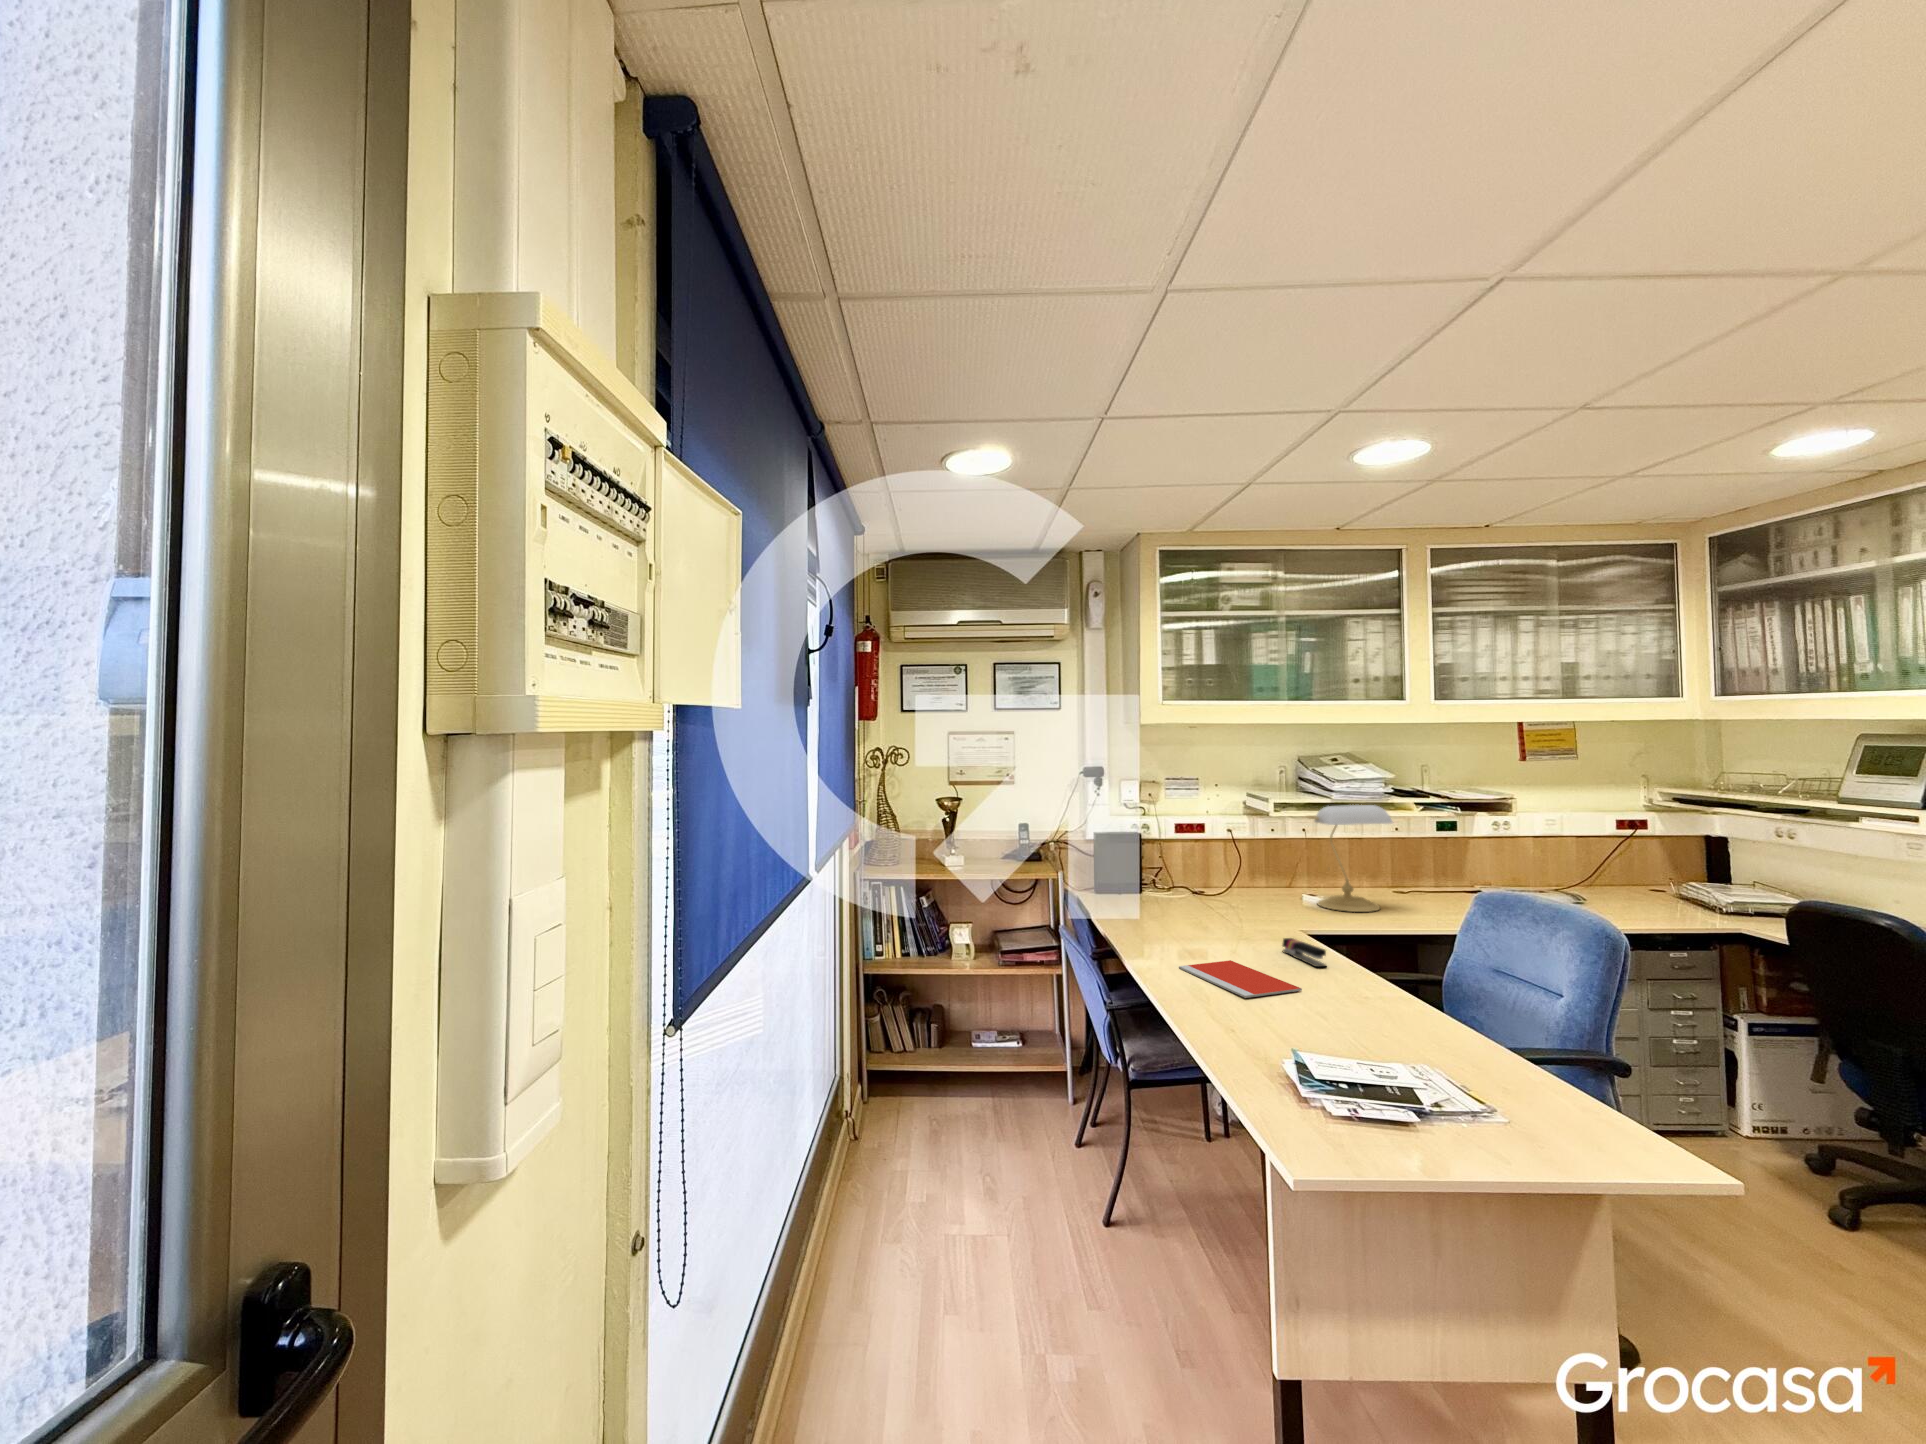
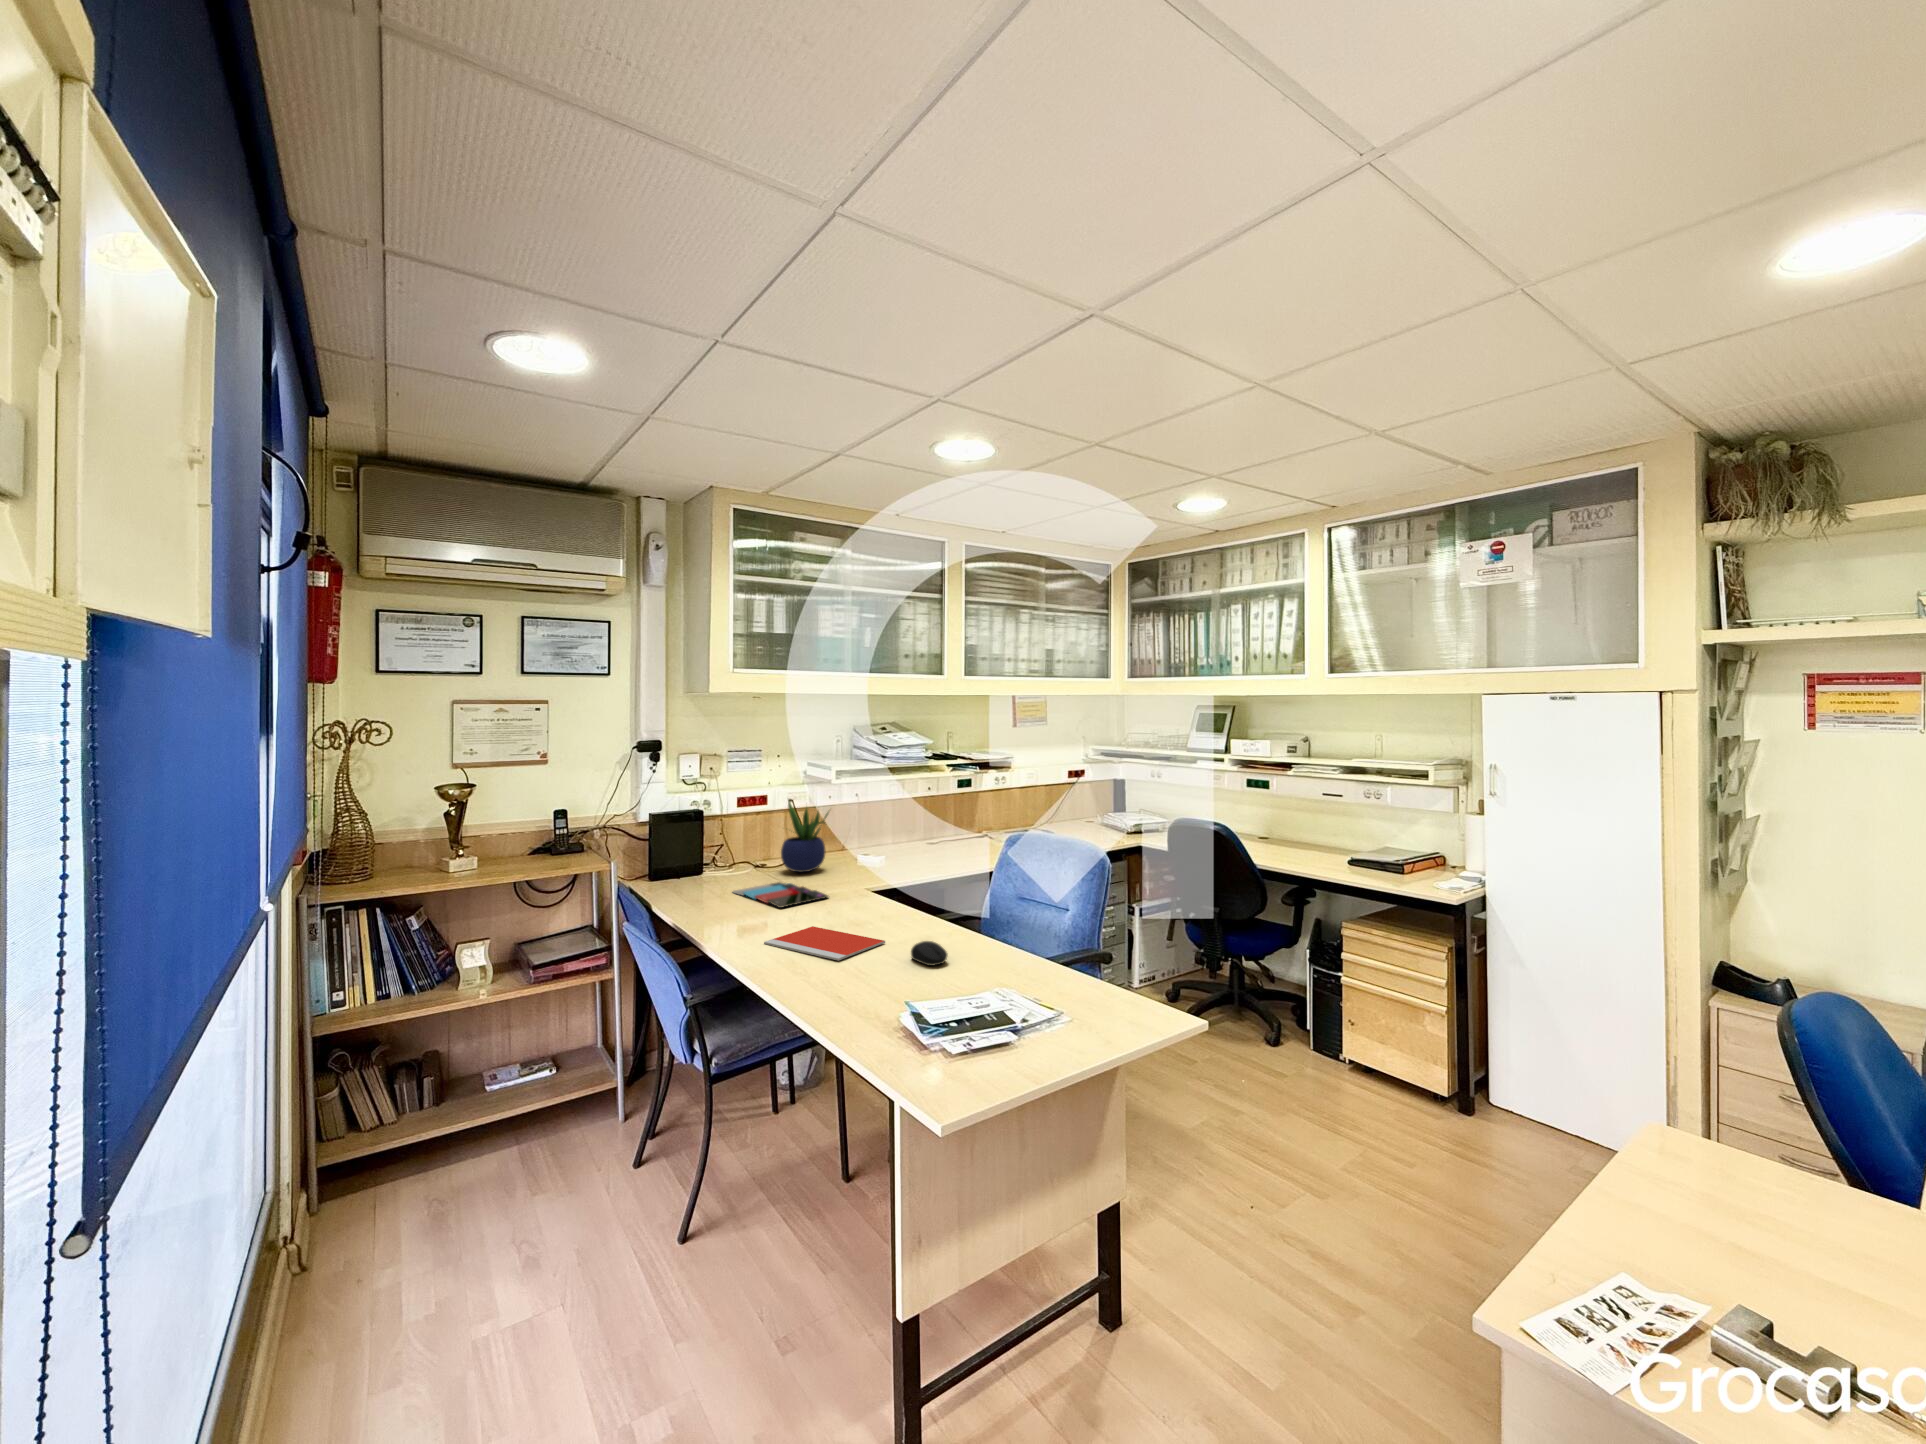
desk lamp: present [1306,805,1392,912] -> none [863,768,934,865]
potted plant: none [1213,827,1270,905] -> present [781,802,829,872]
smartphone: none [1164,912,1258,937] -> present [733,882,828,908]
stapler: present [1282,938,1326,967] -> none [856,895,899,919]
computer mouse: none [1324,996,1366,1025] -> present [911,941,947,966]

